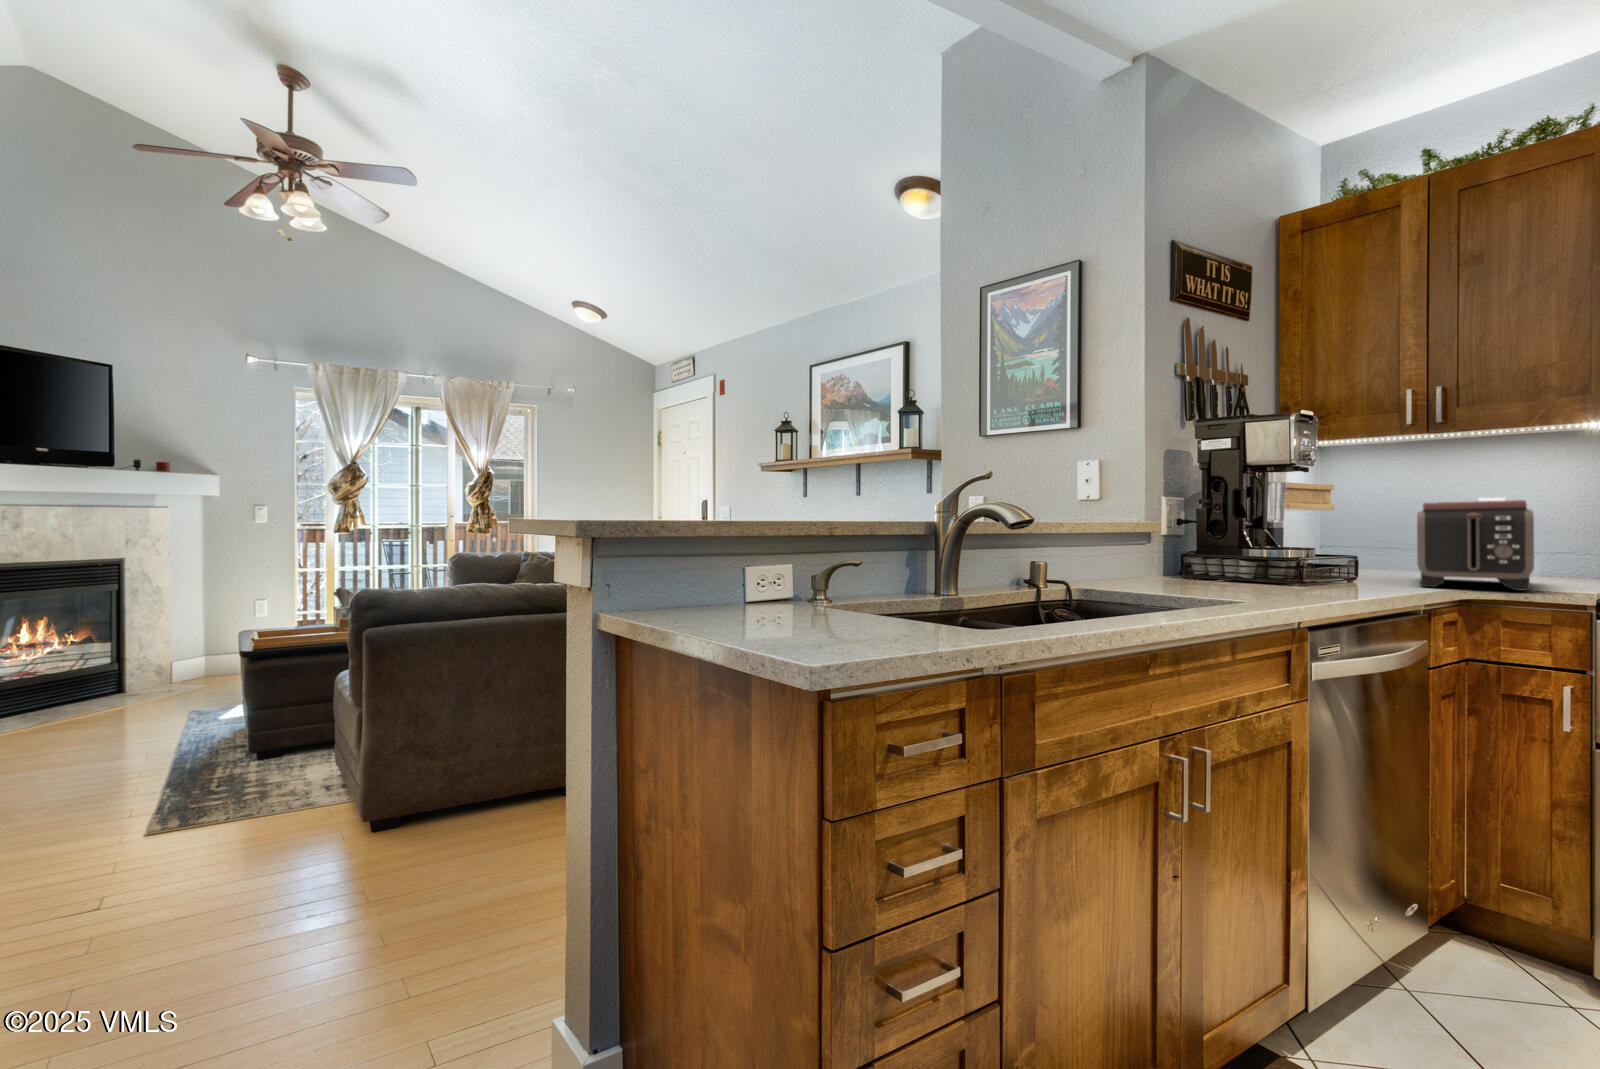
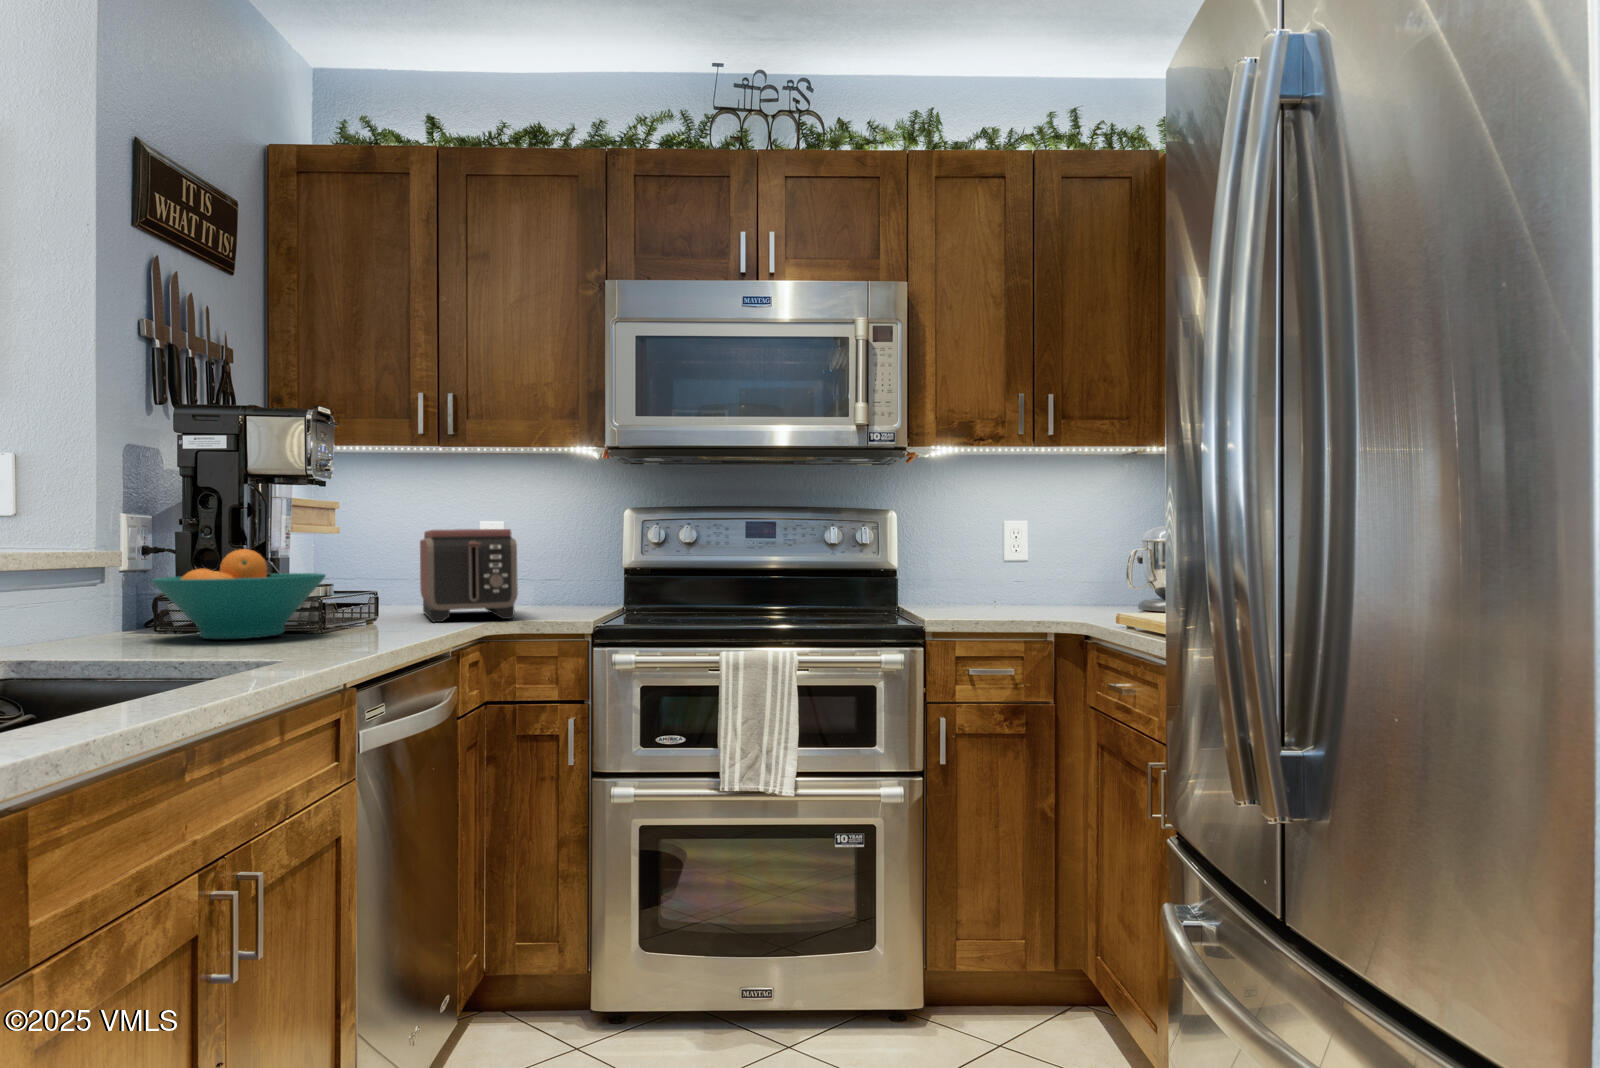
fruit bowl: none [1174,520,1306,586] -> present [152,549,326,639]

